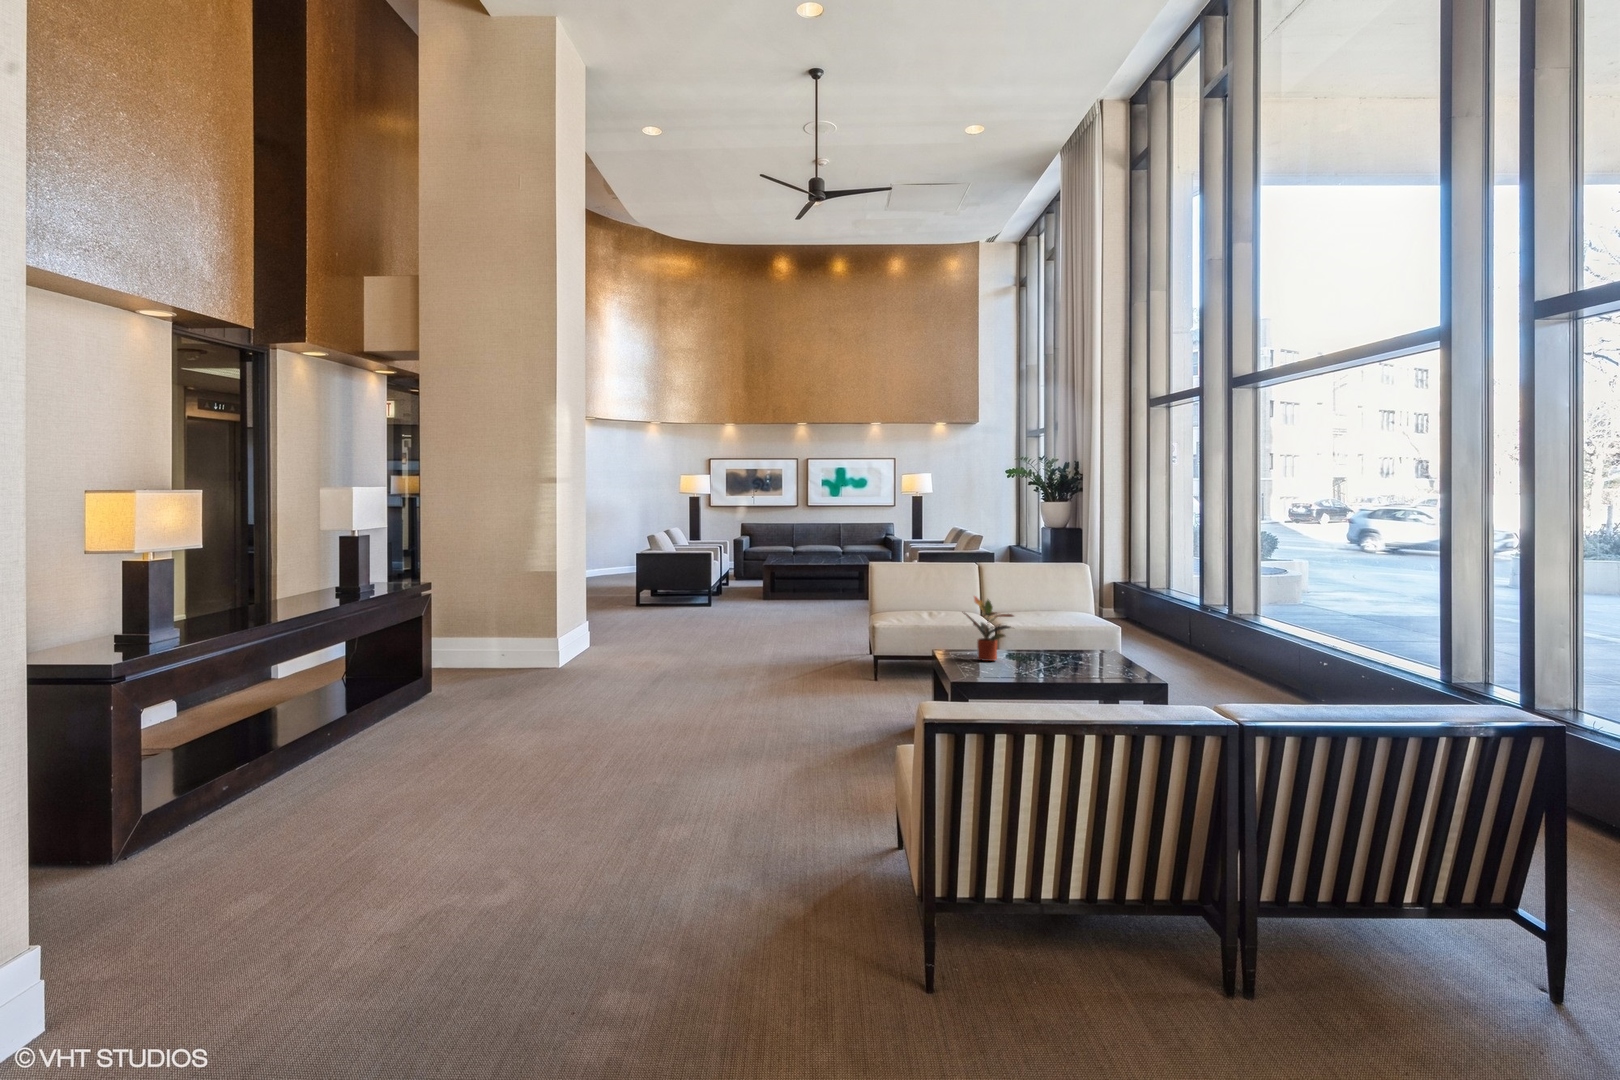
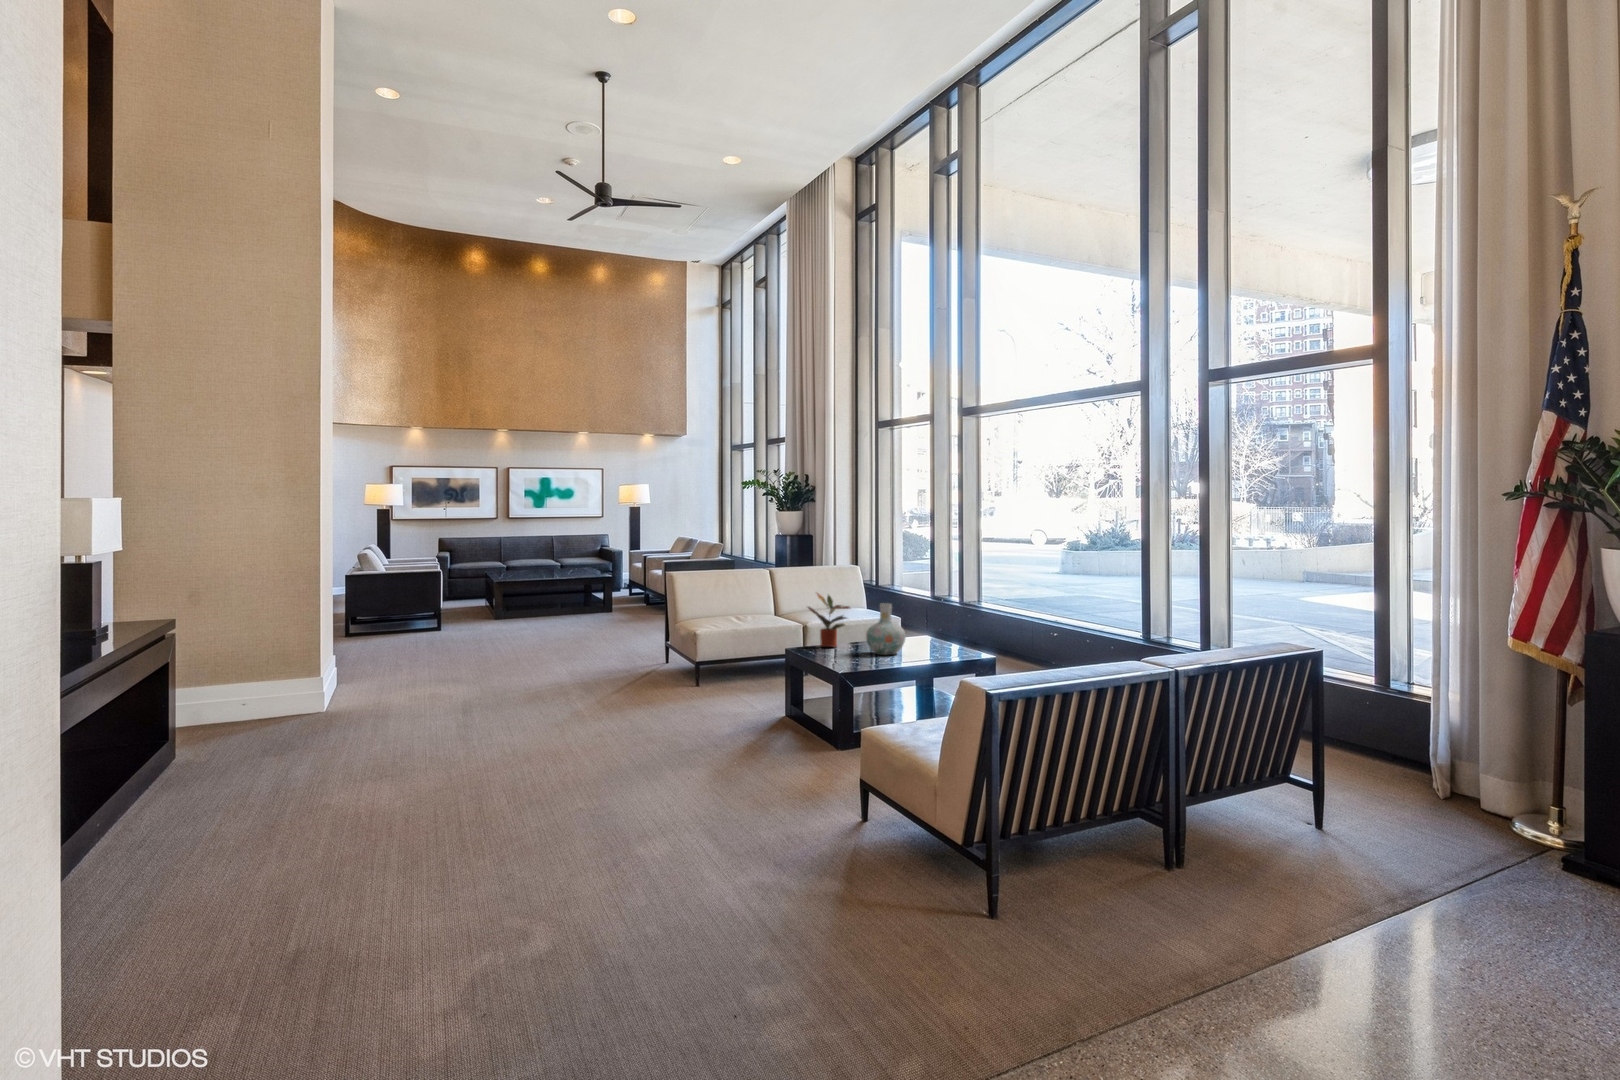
vase: none [1017,614,1067,677] -> present [866,603,906,655]

